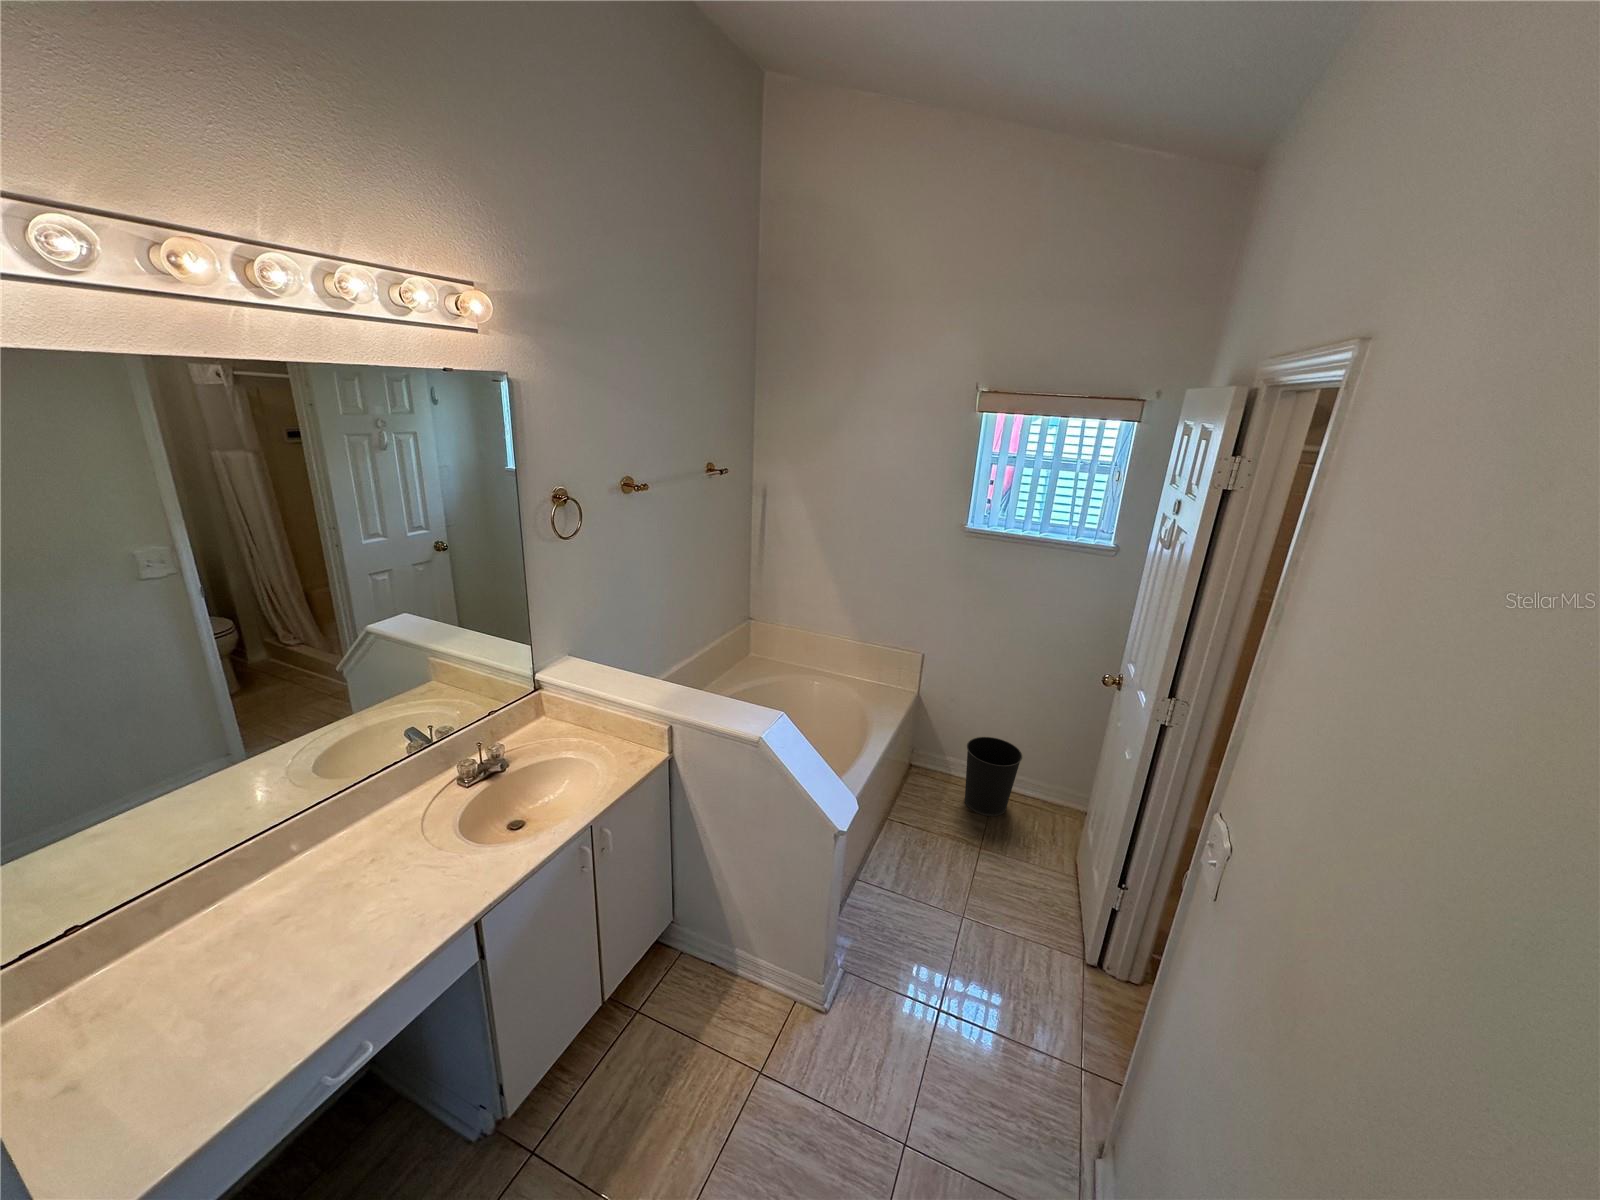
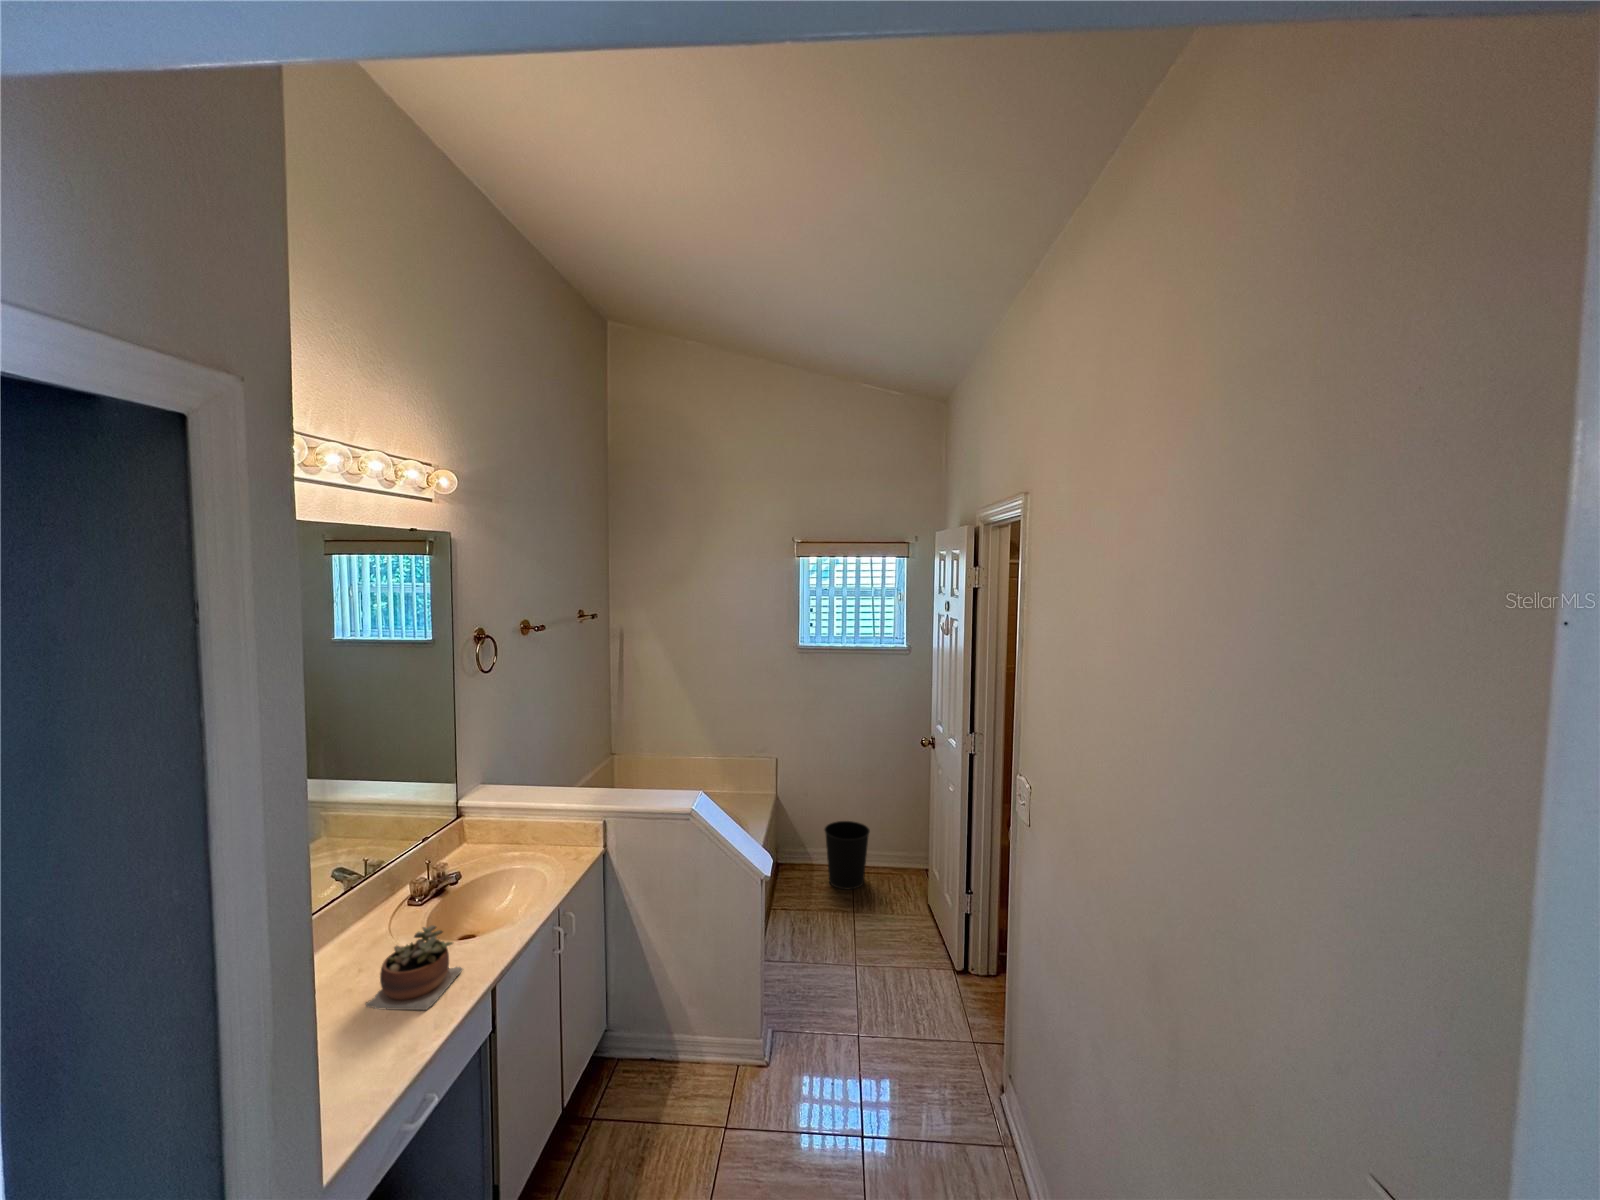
succulent plant: none [344,841,454,939] -> present [366,925,463,1010]

